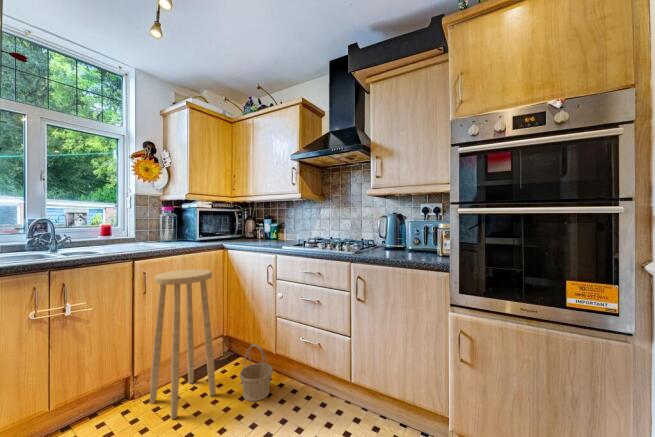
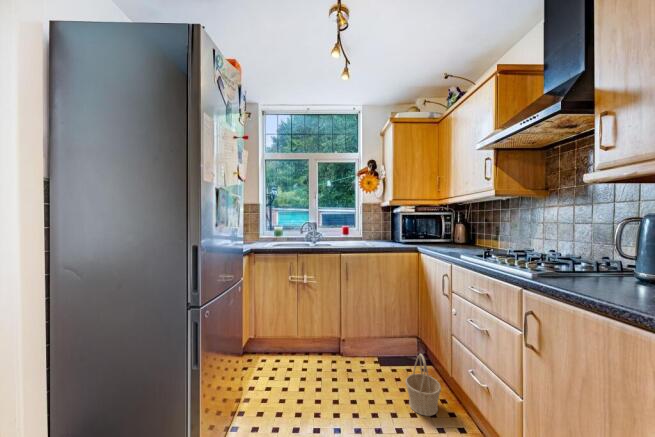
stool: present [150,269,216,419] -> none [346,266,390,385]

